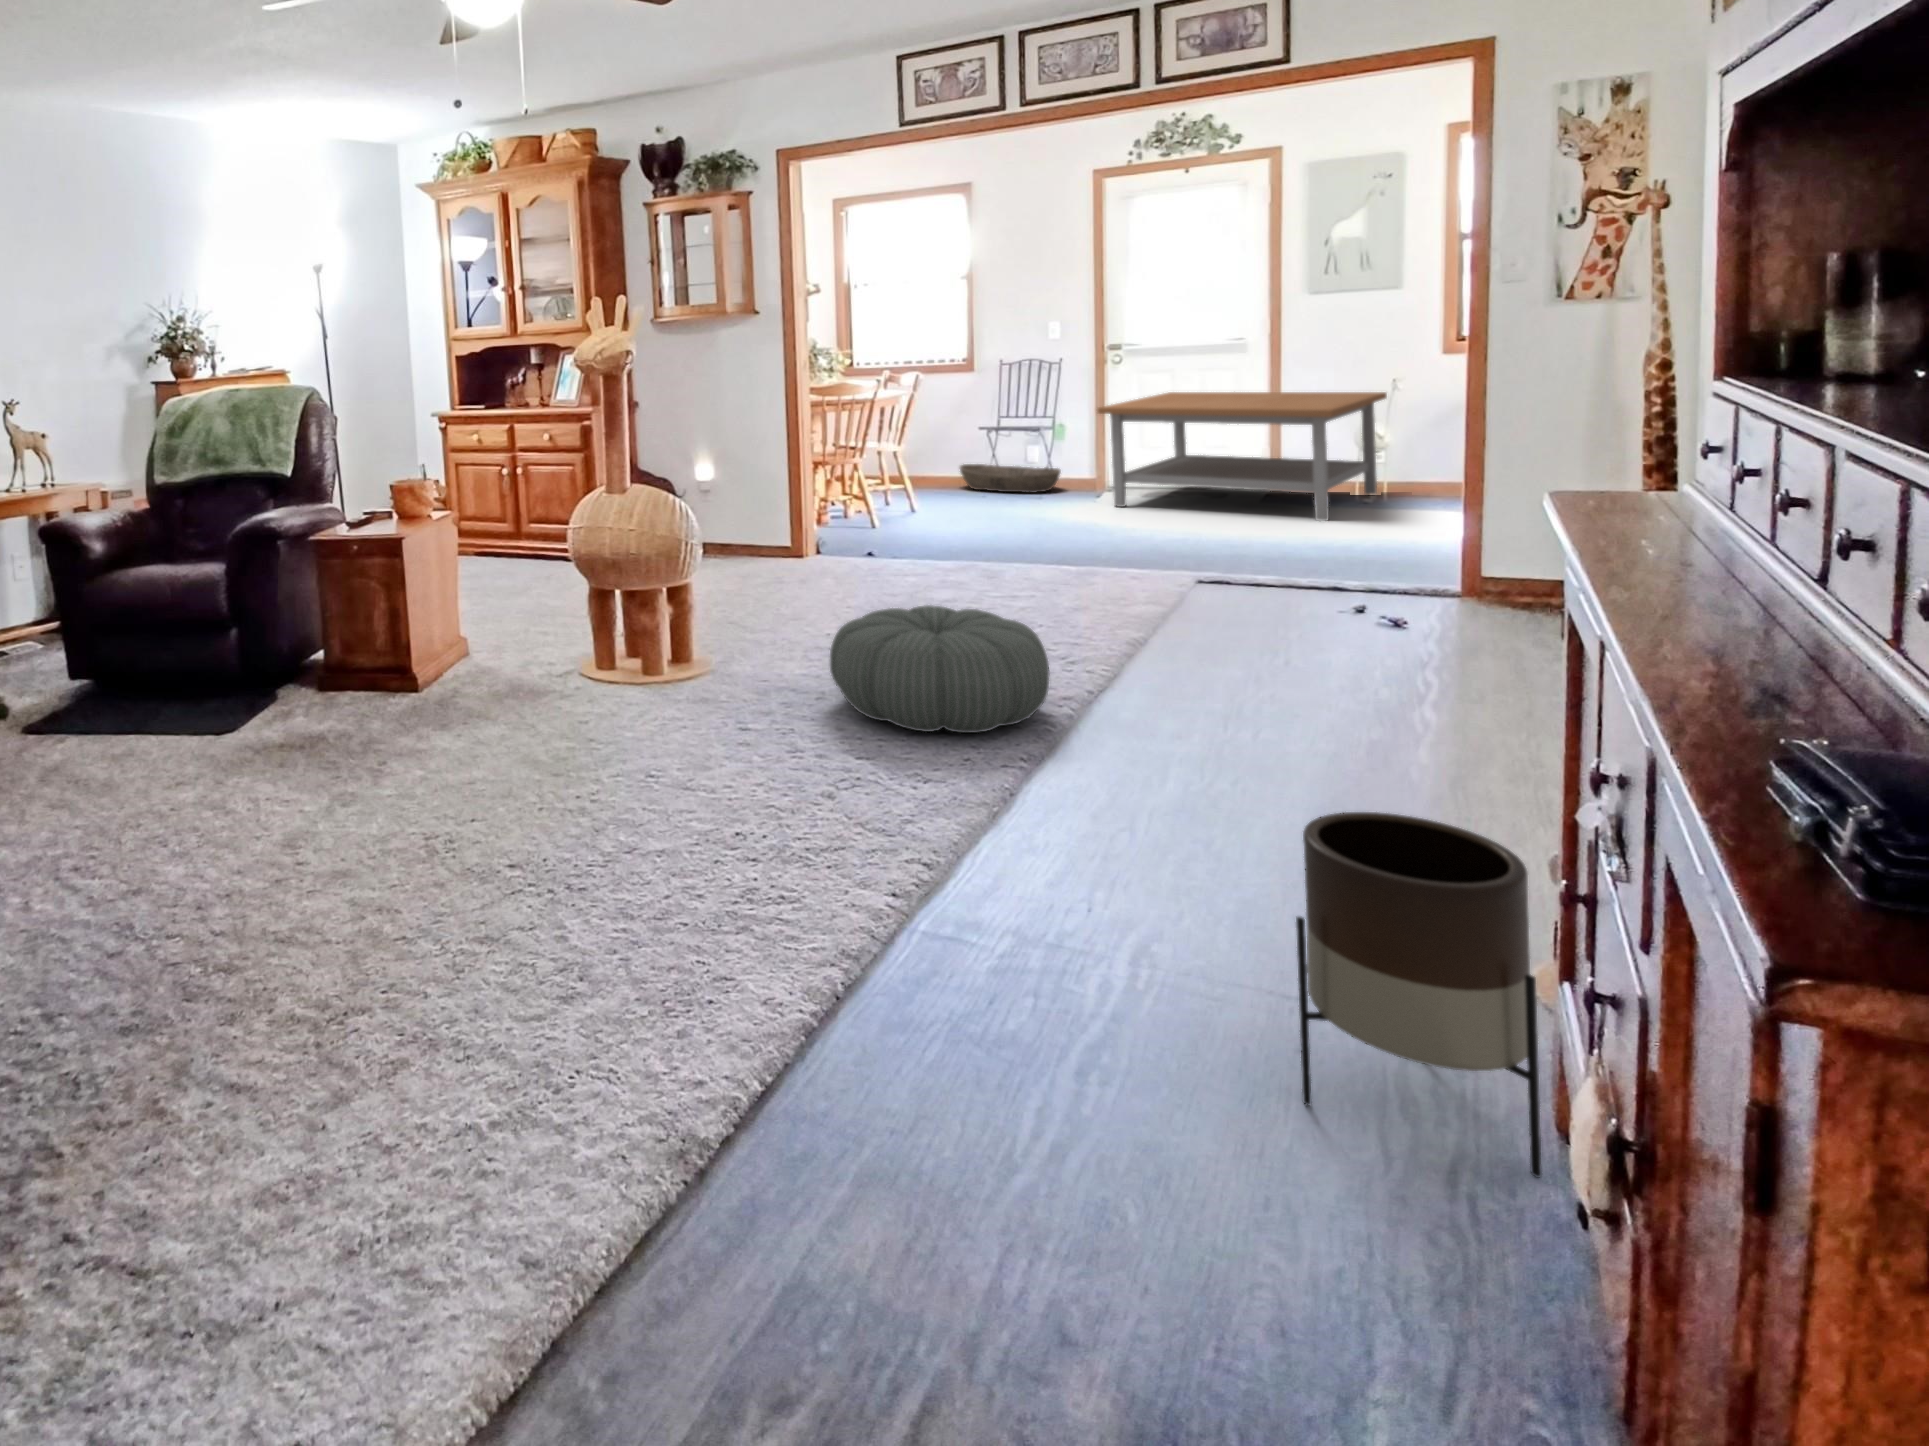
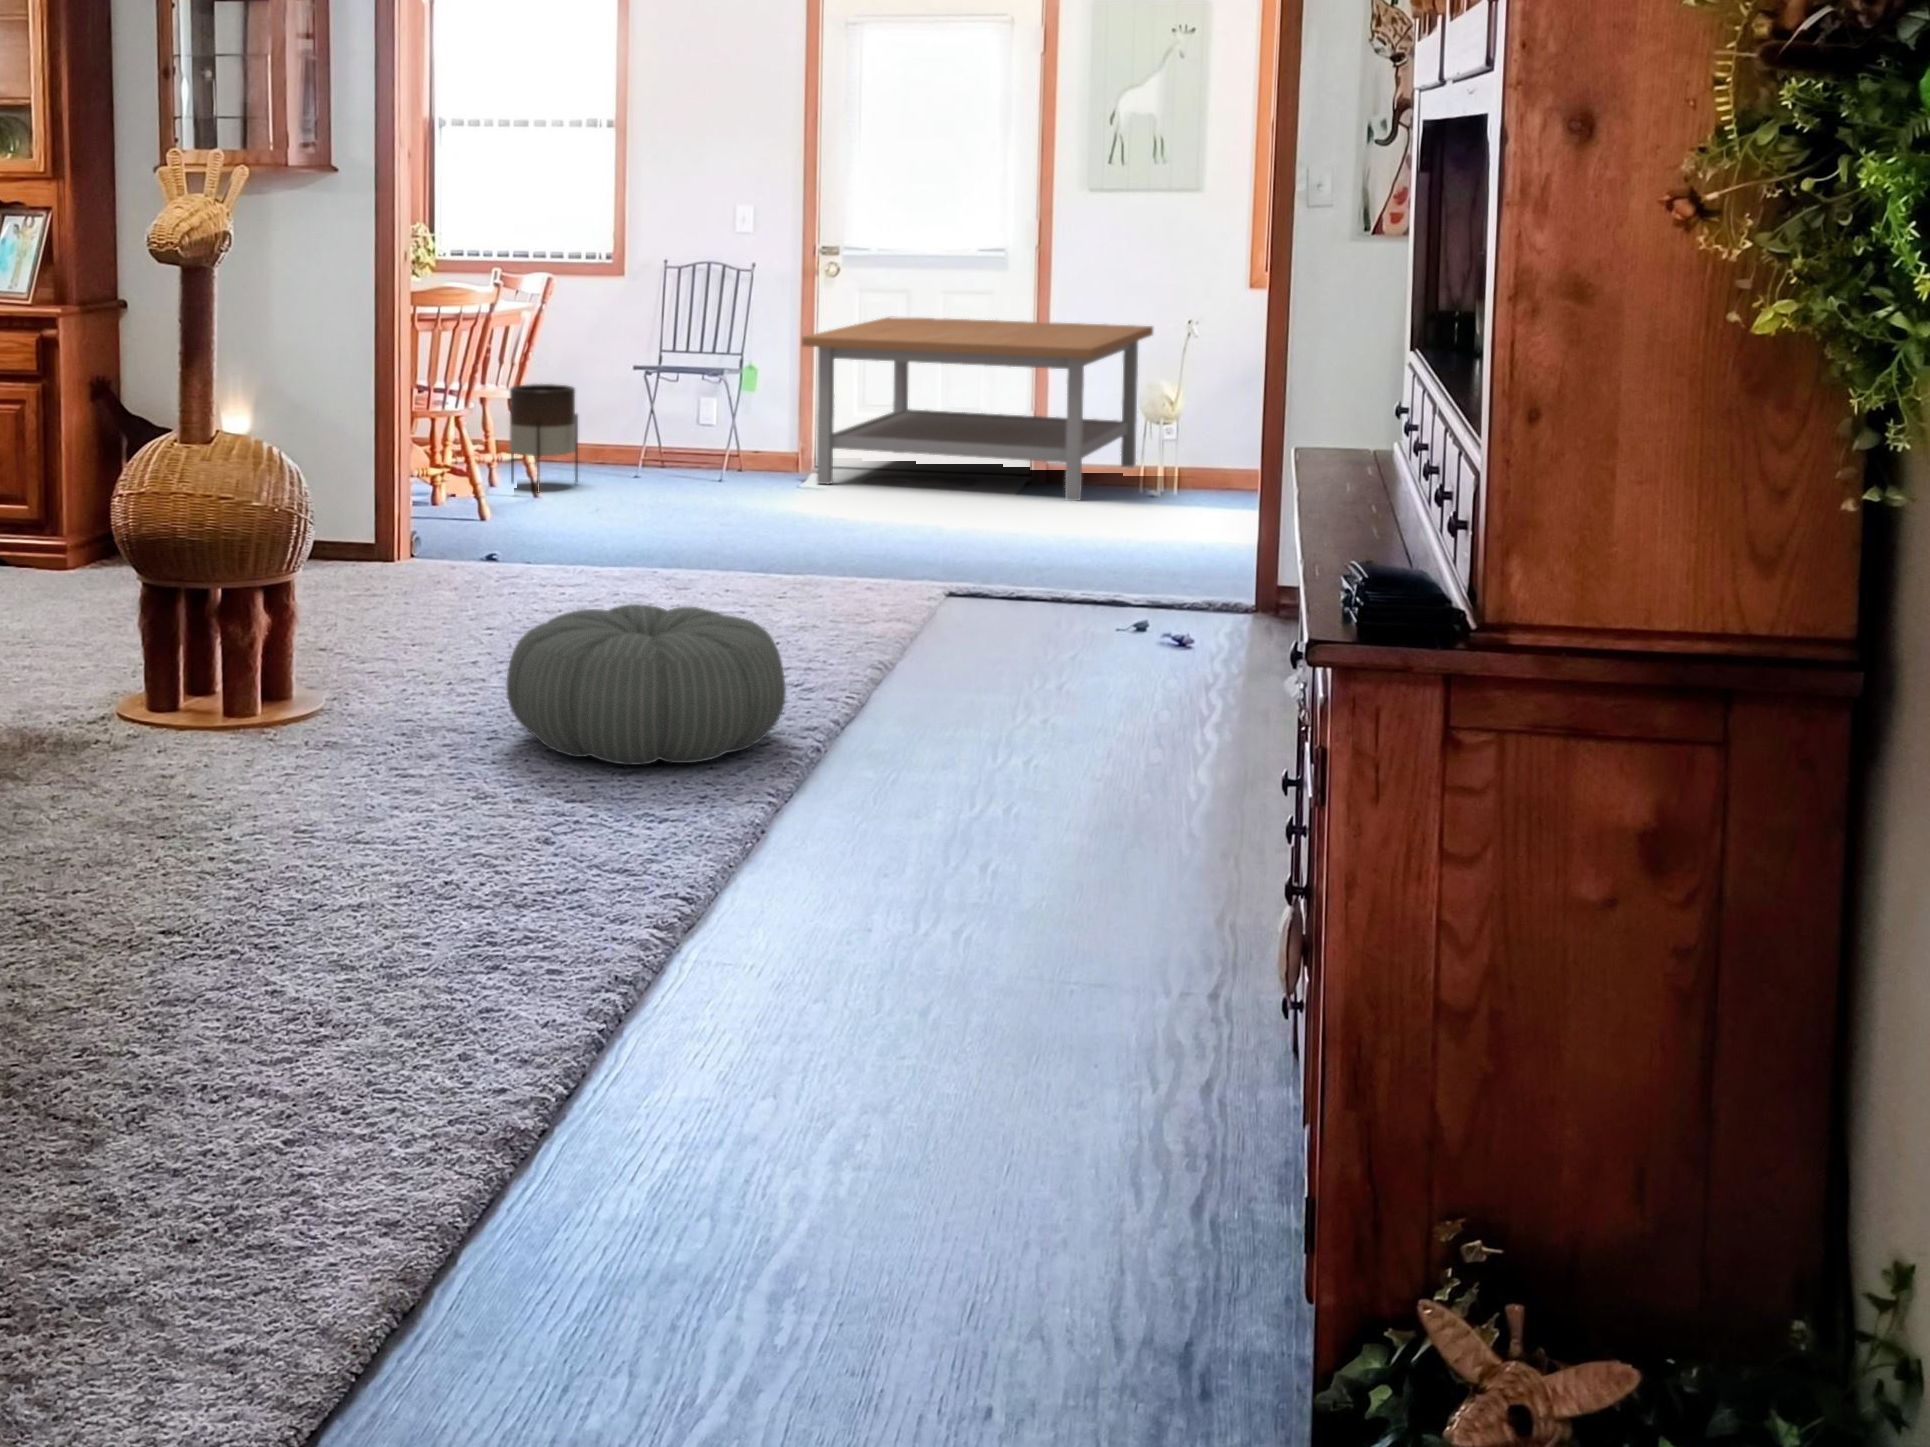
basket: present [960,464,1061,493] -> none [598,420,743,464]
planter: present [1296,812,1542,1178] -> present [510,384,578,490]

